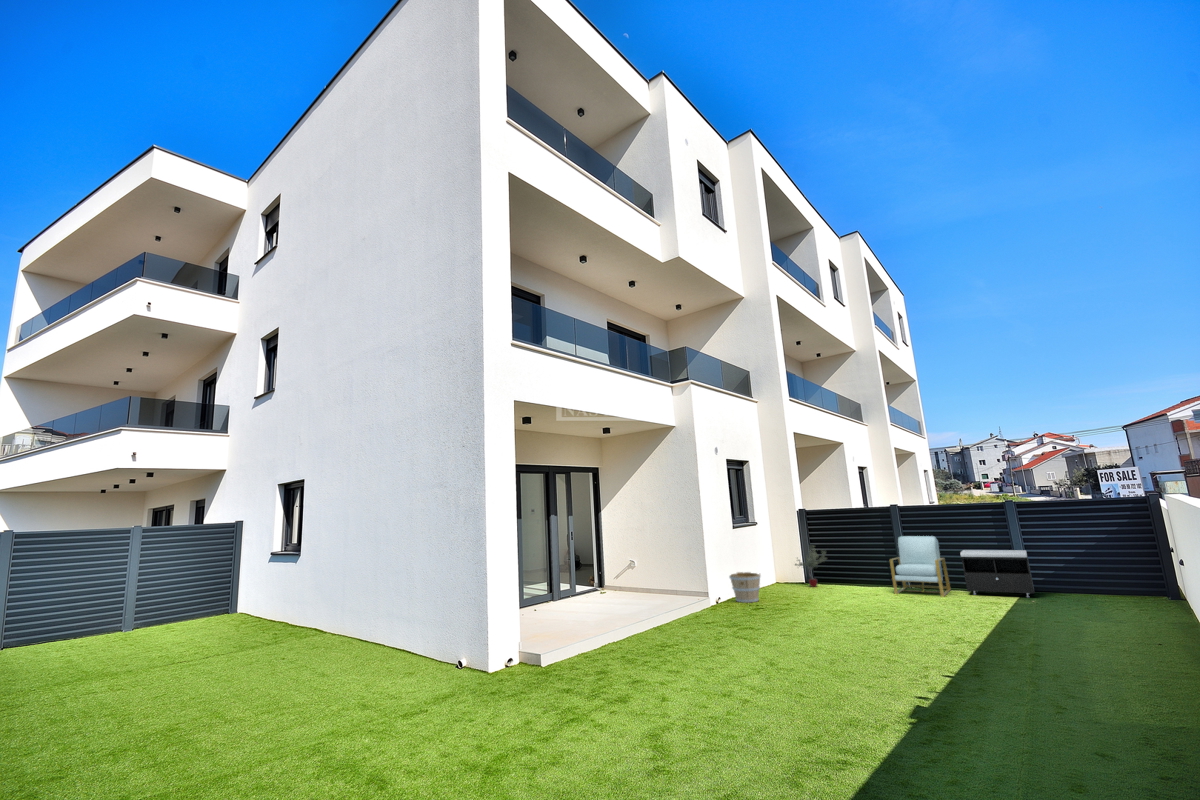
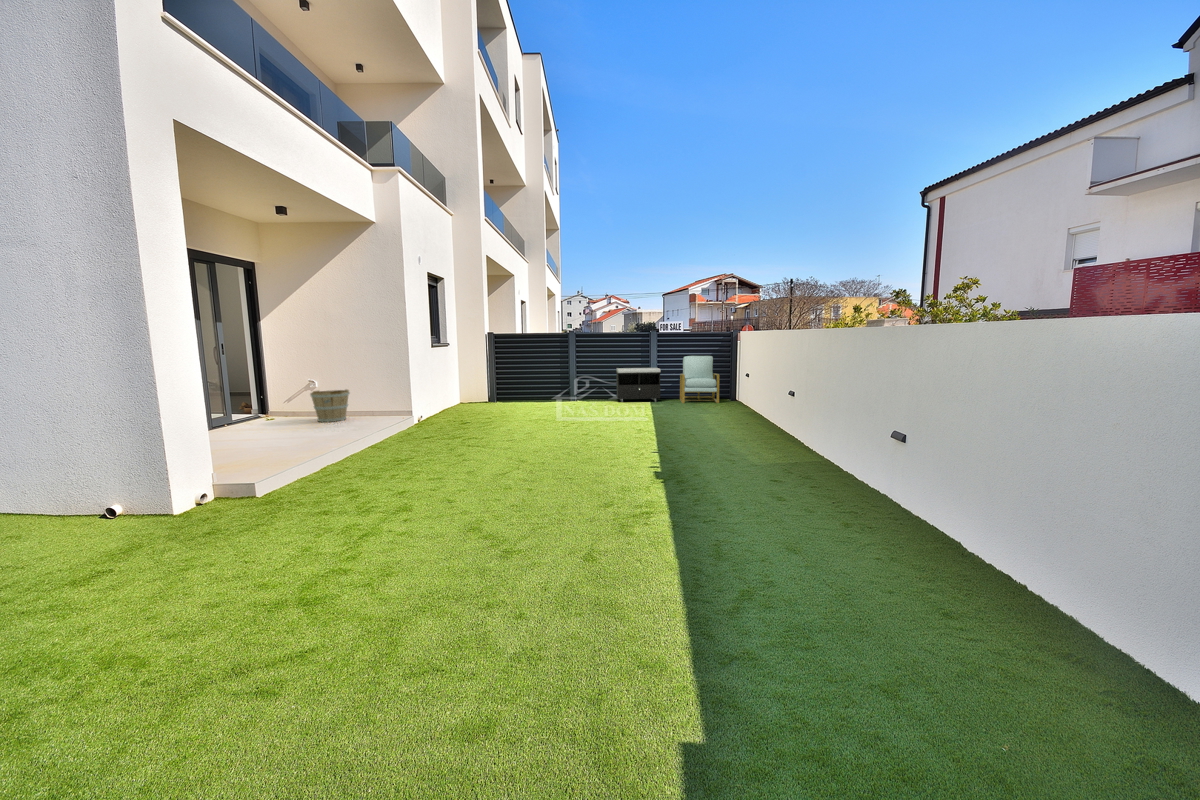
chair: present [890,536,951,597] -> present [680,356,719,403]
potted tree: present [795,547,827,587] -> none [480,366,511,404]
wooden bucket: present [729,572,760,603] -> present [310,390,350,422]

